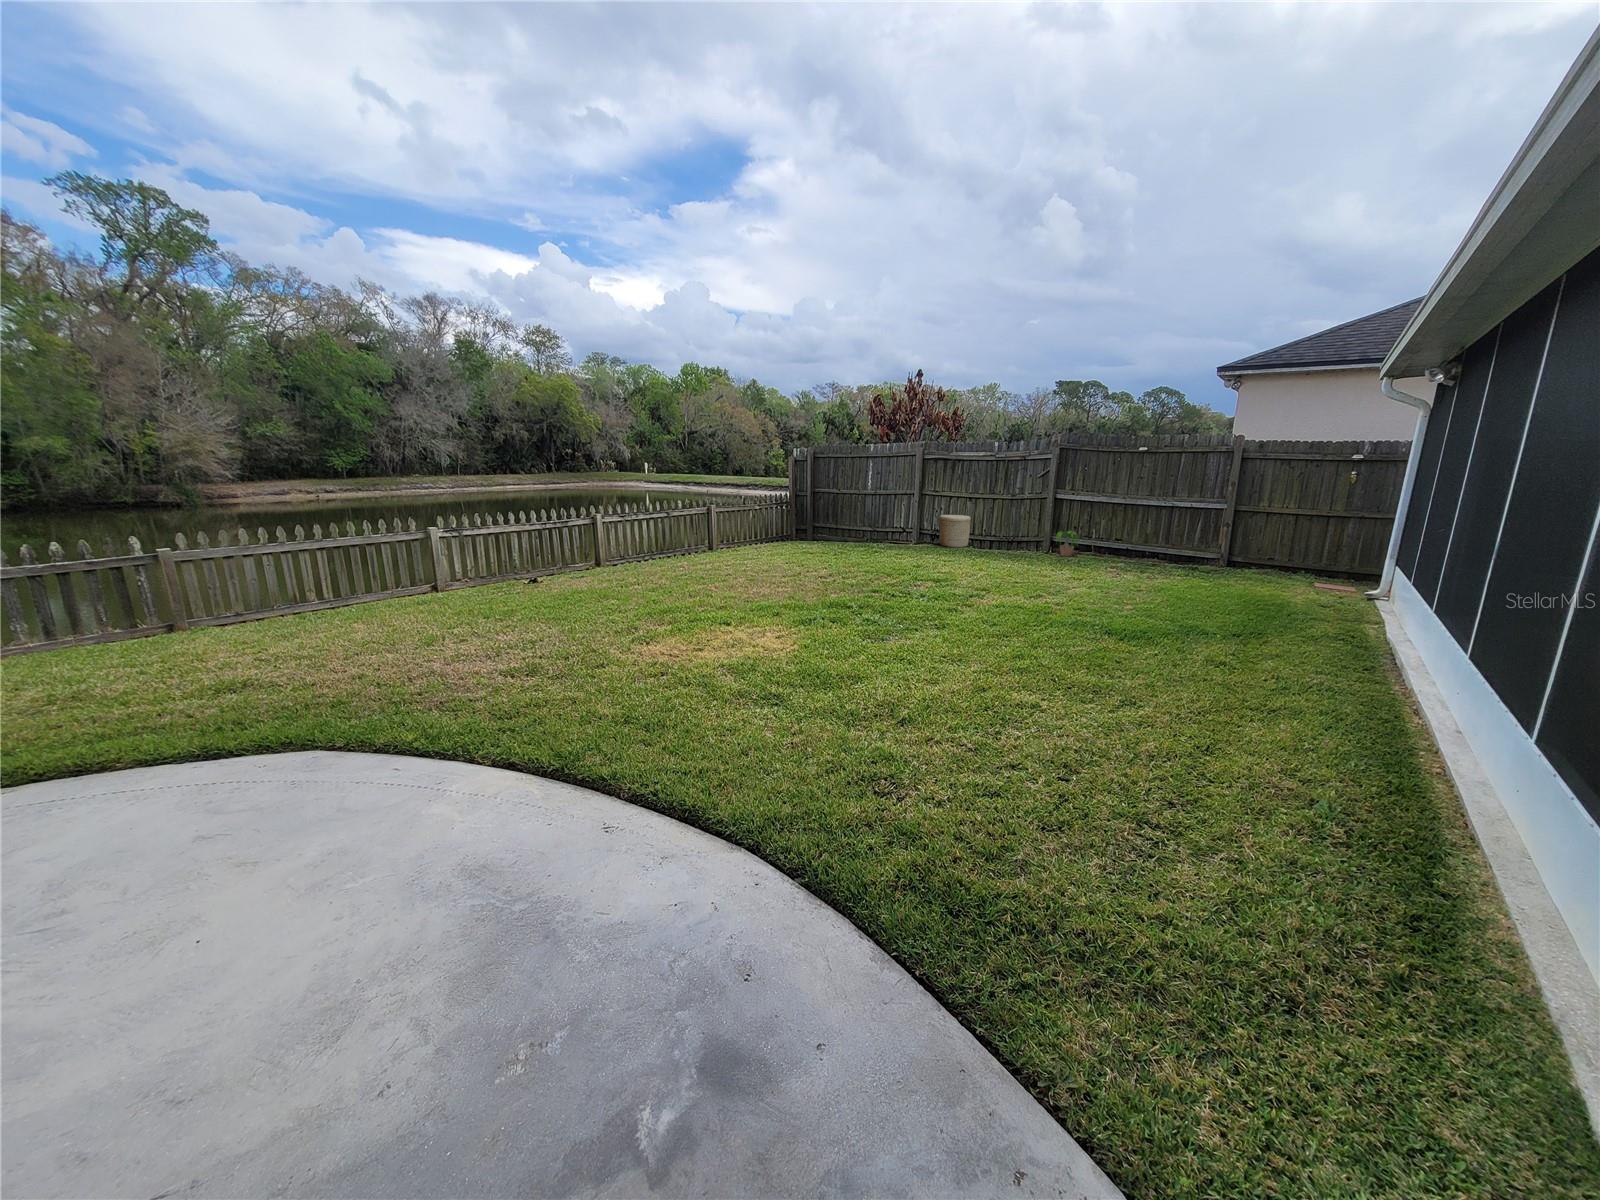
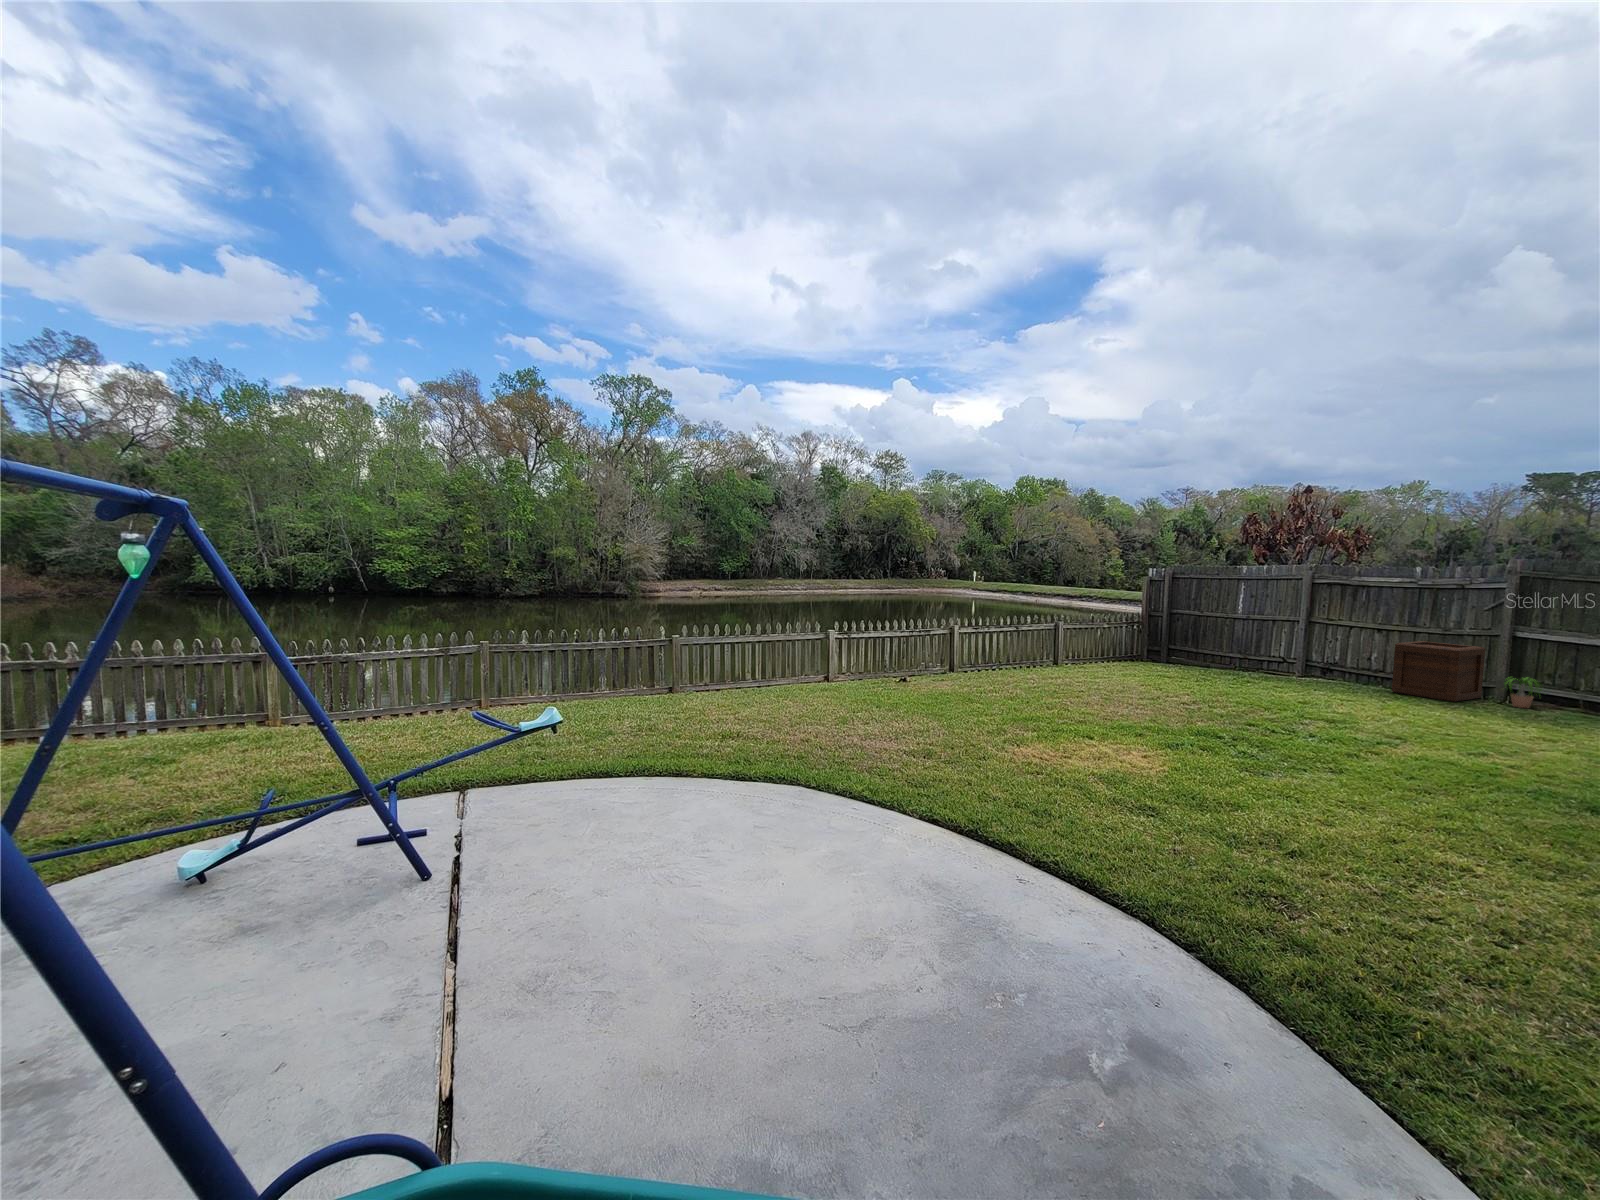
wooden crate: none [983,506,1045,556] -> present [1392,641,1485,702]
woven basket: present [939,515,971,547] -> none [1330,646,1374,684]

